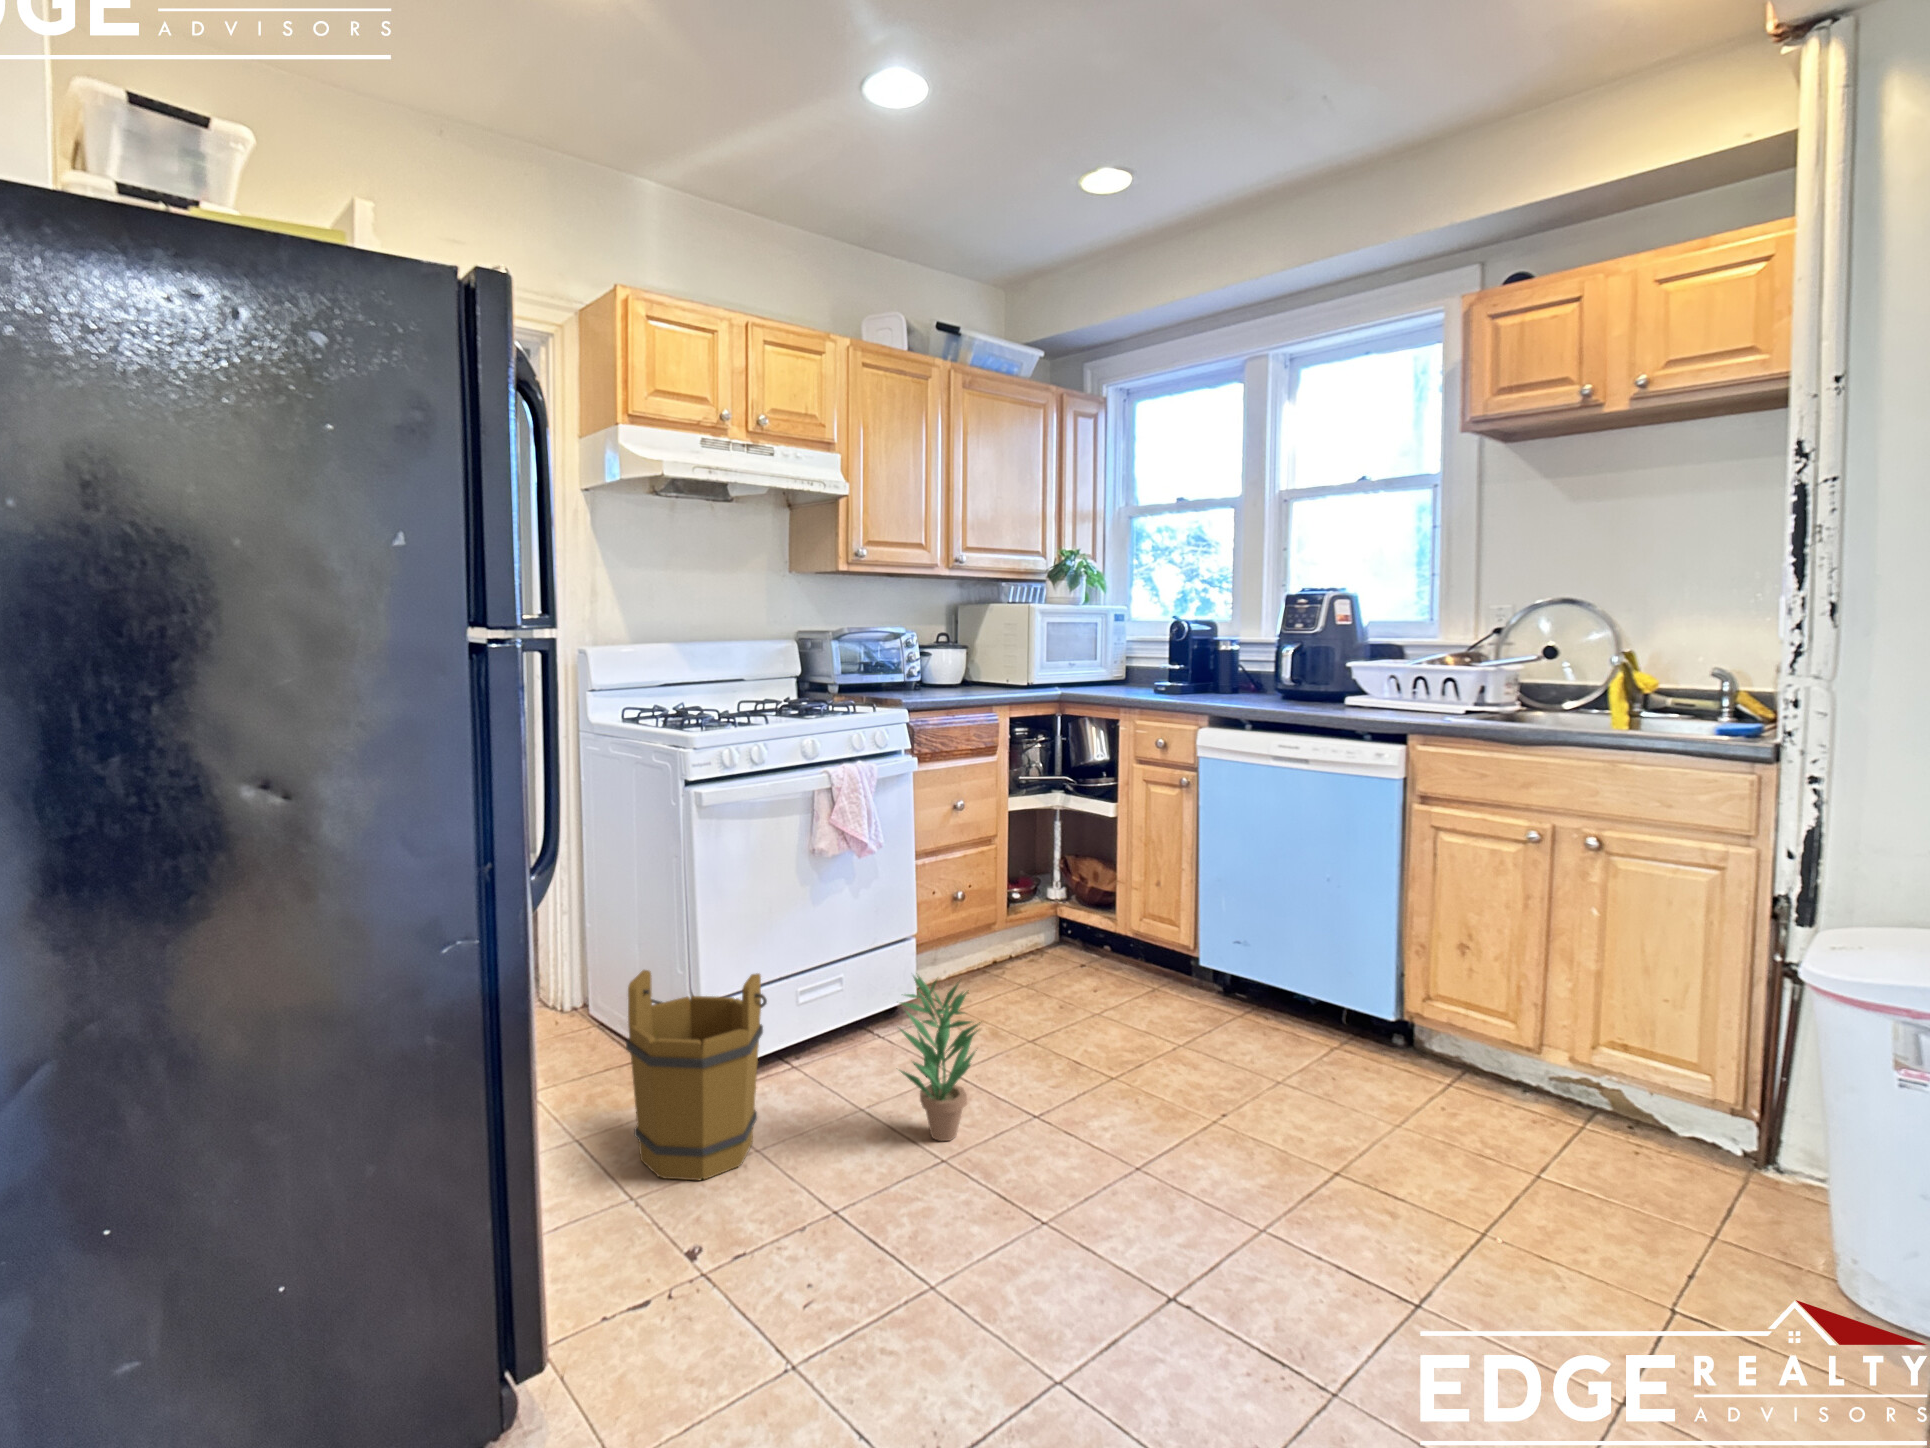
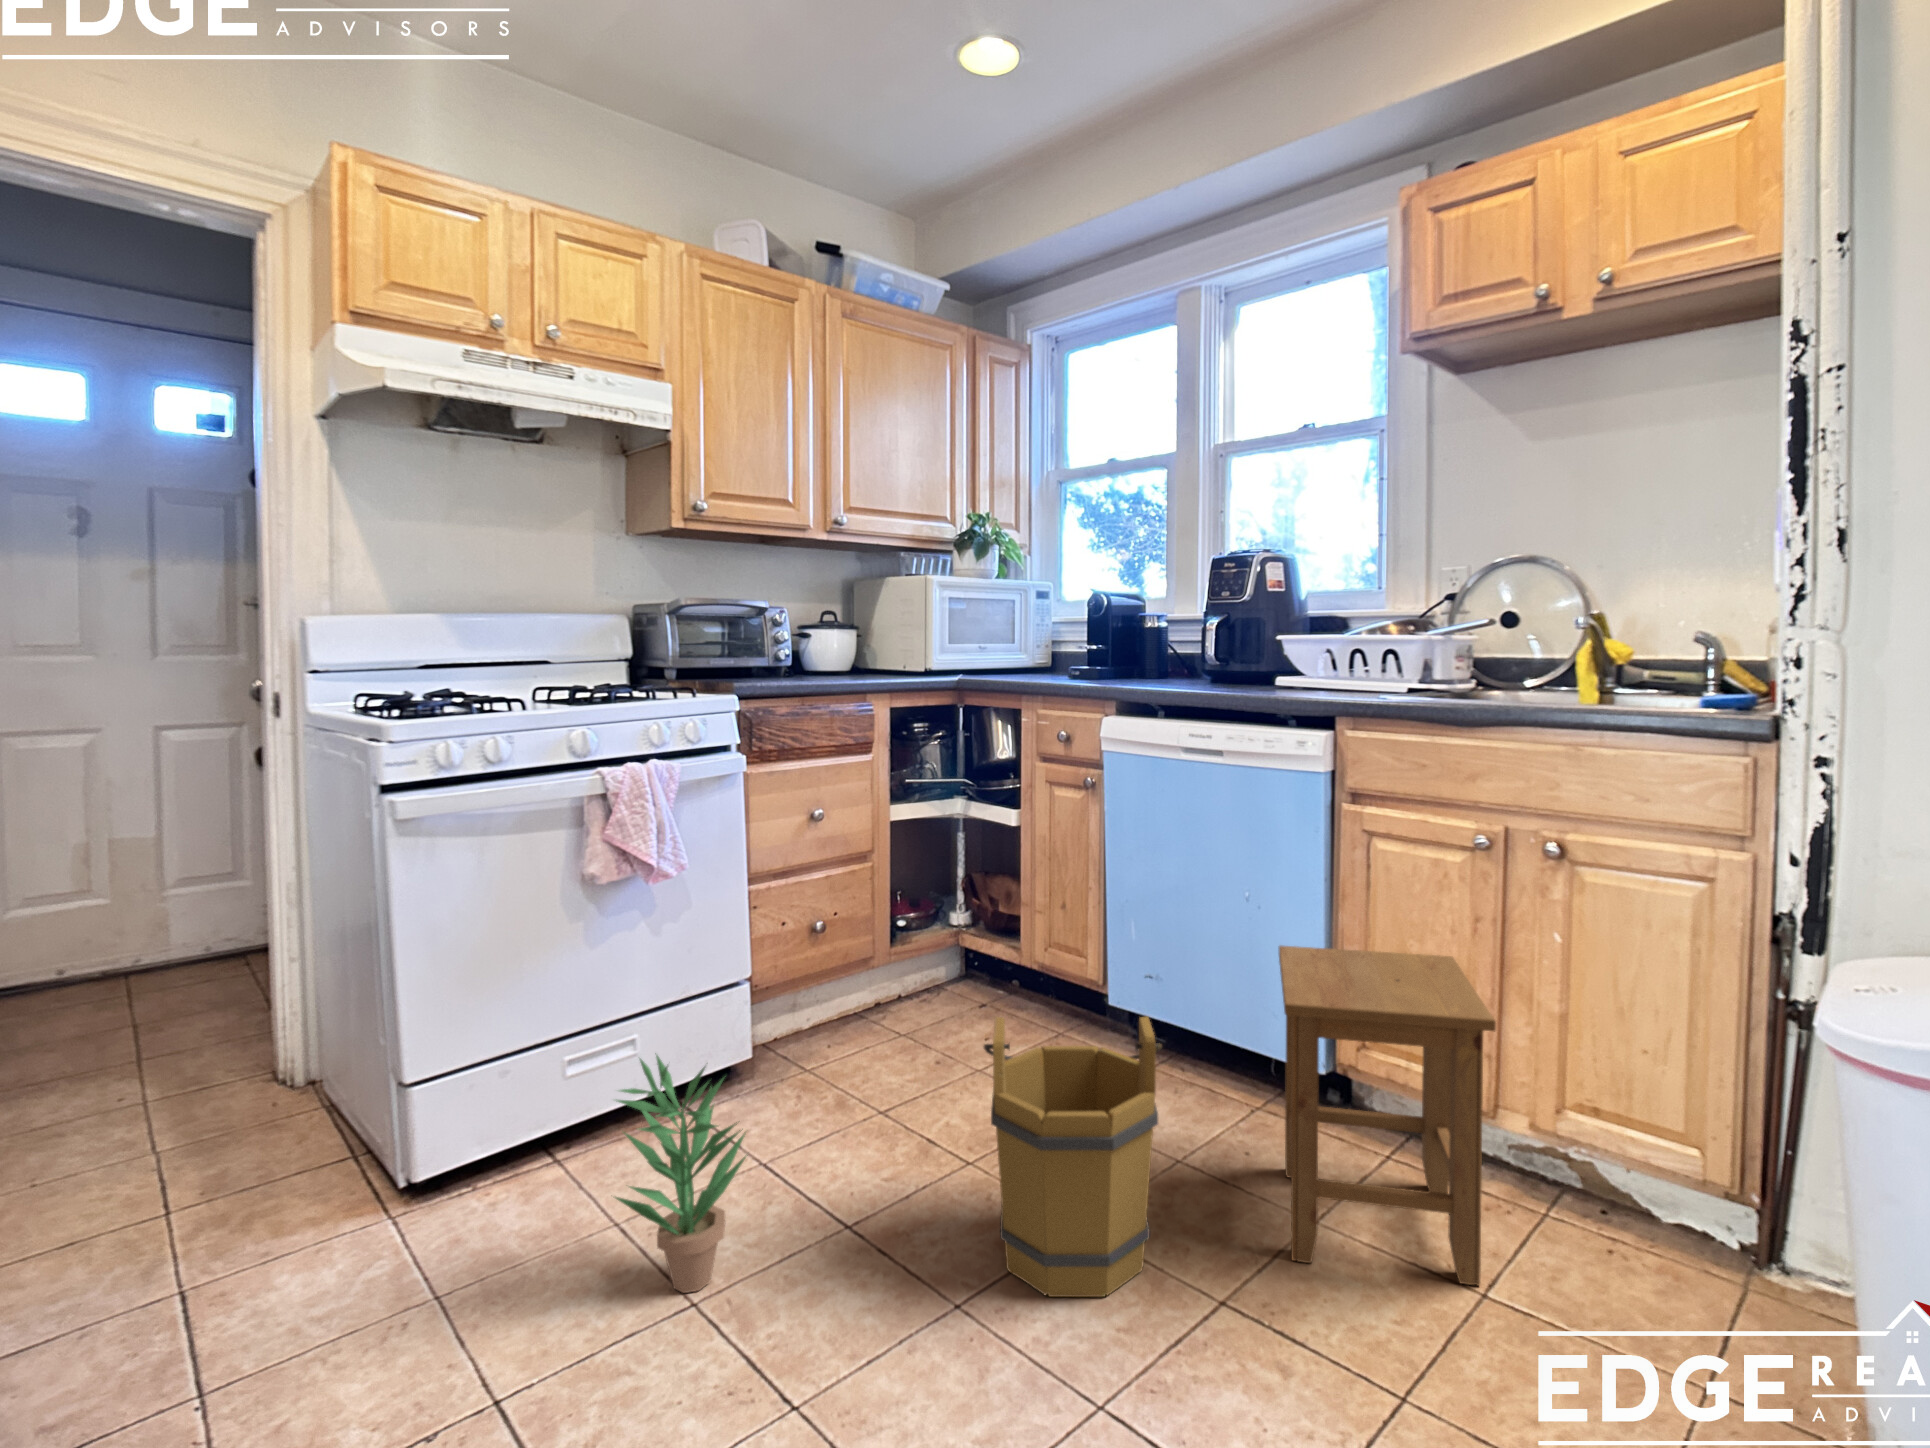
stool: none [1364,915,1548,1166] -> present [1279,946,1496,1286]
bucket: present [626,970,767,1180] -> present [984,1016,1162,1297]

